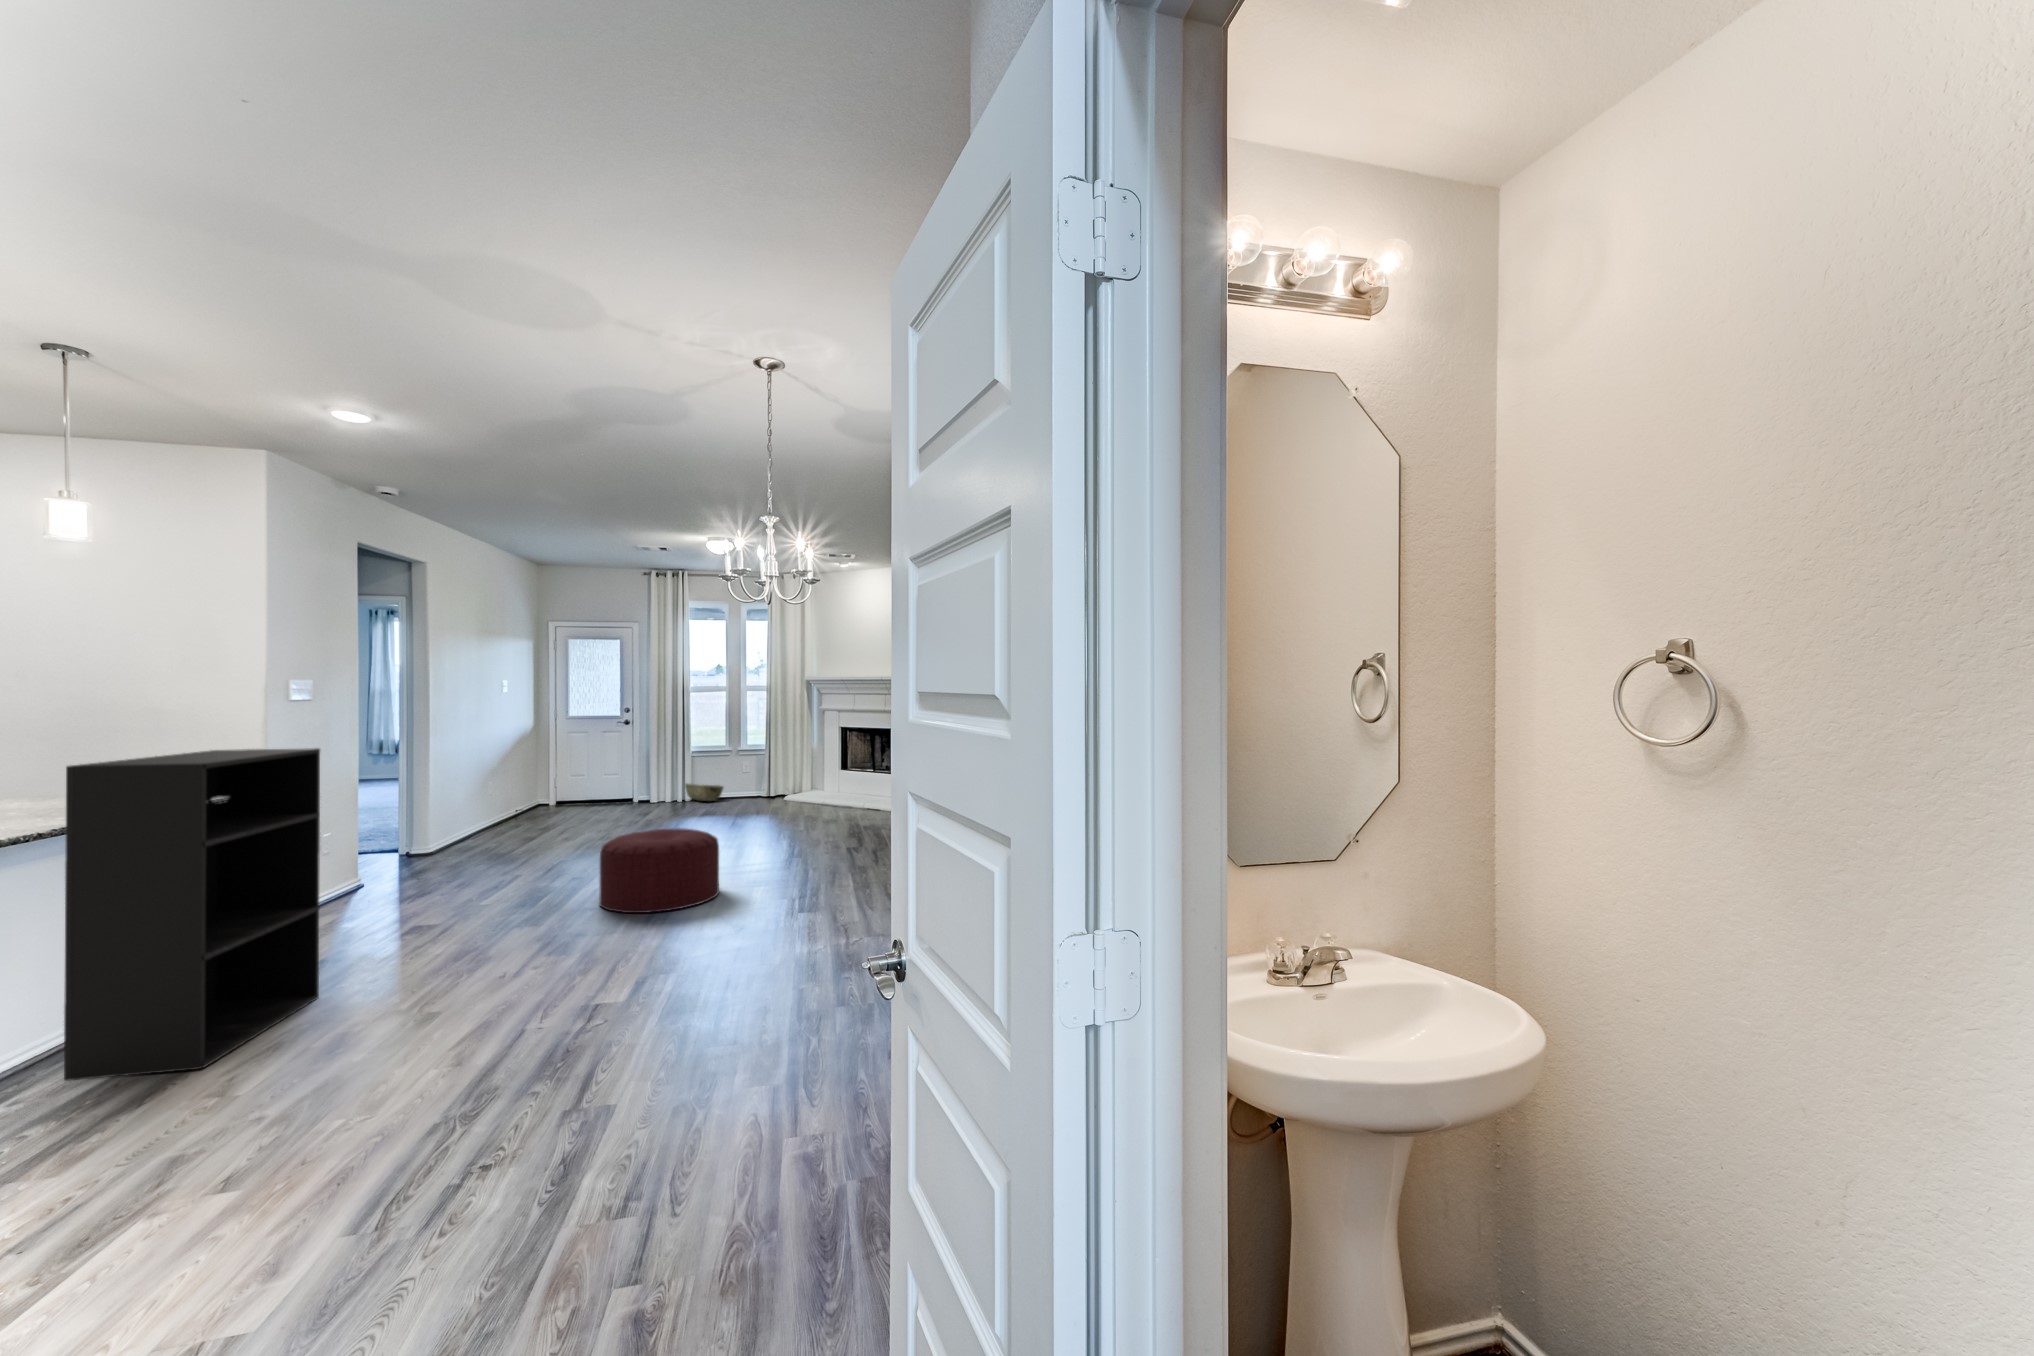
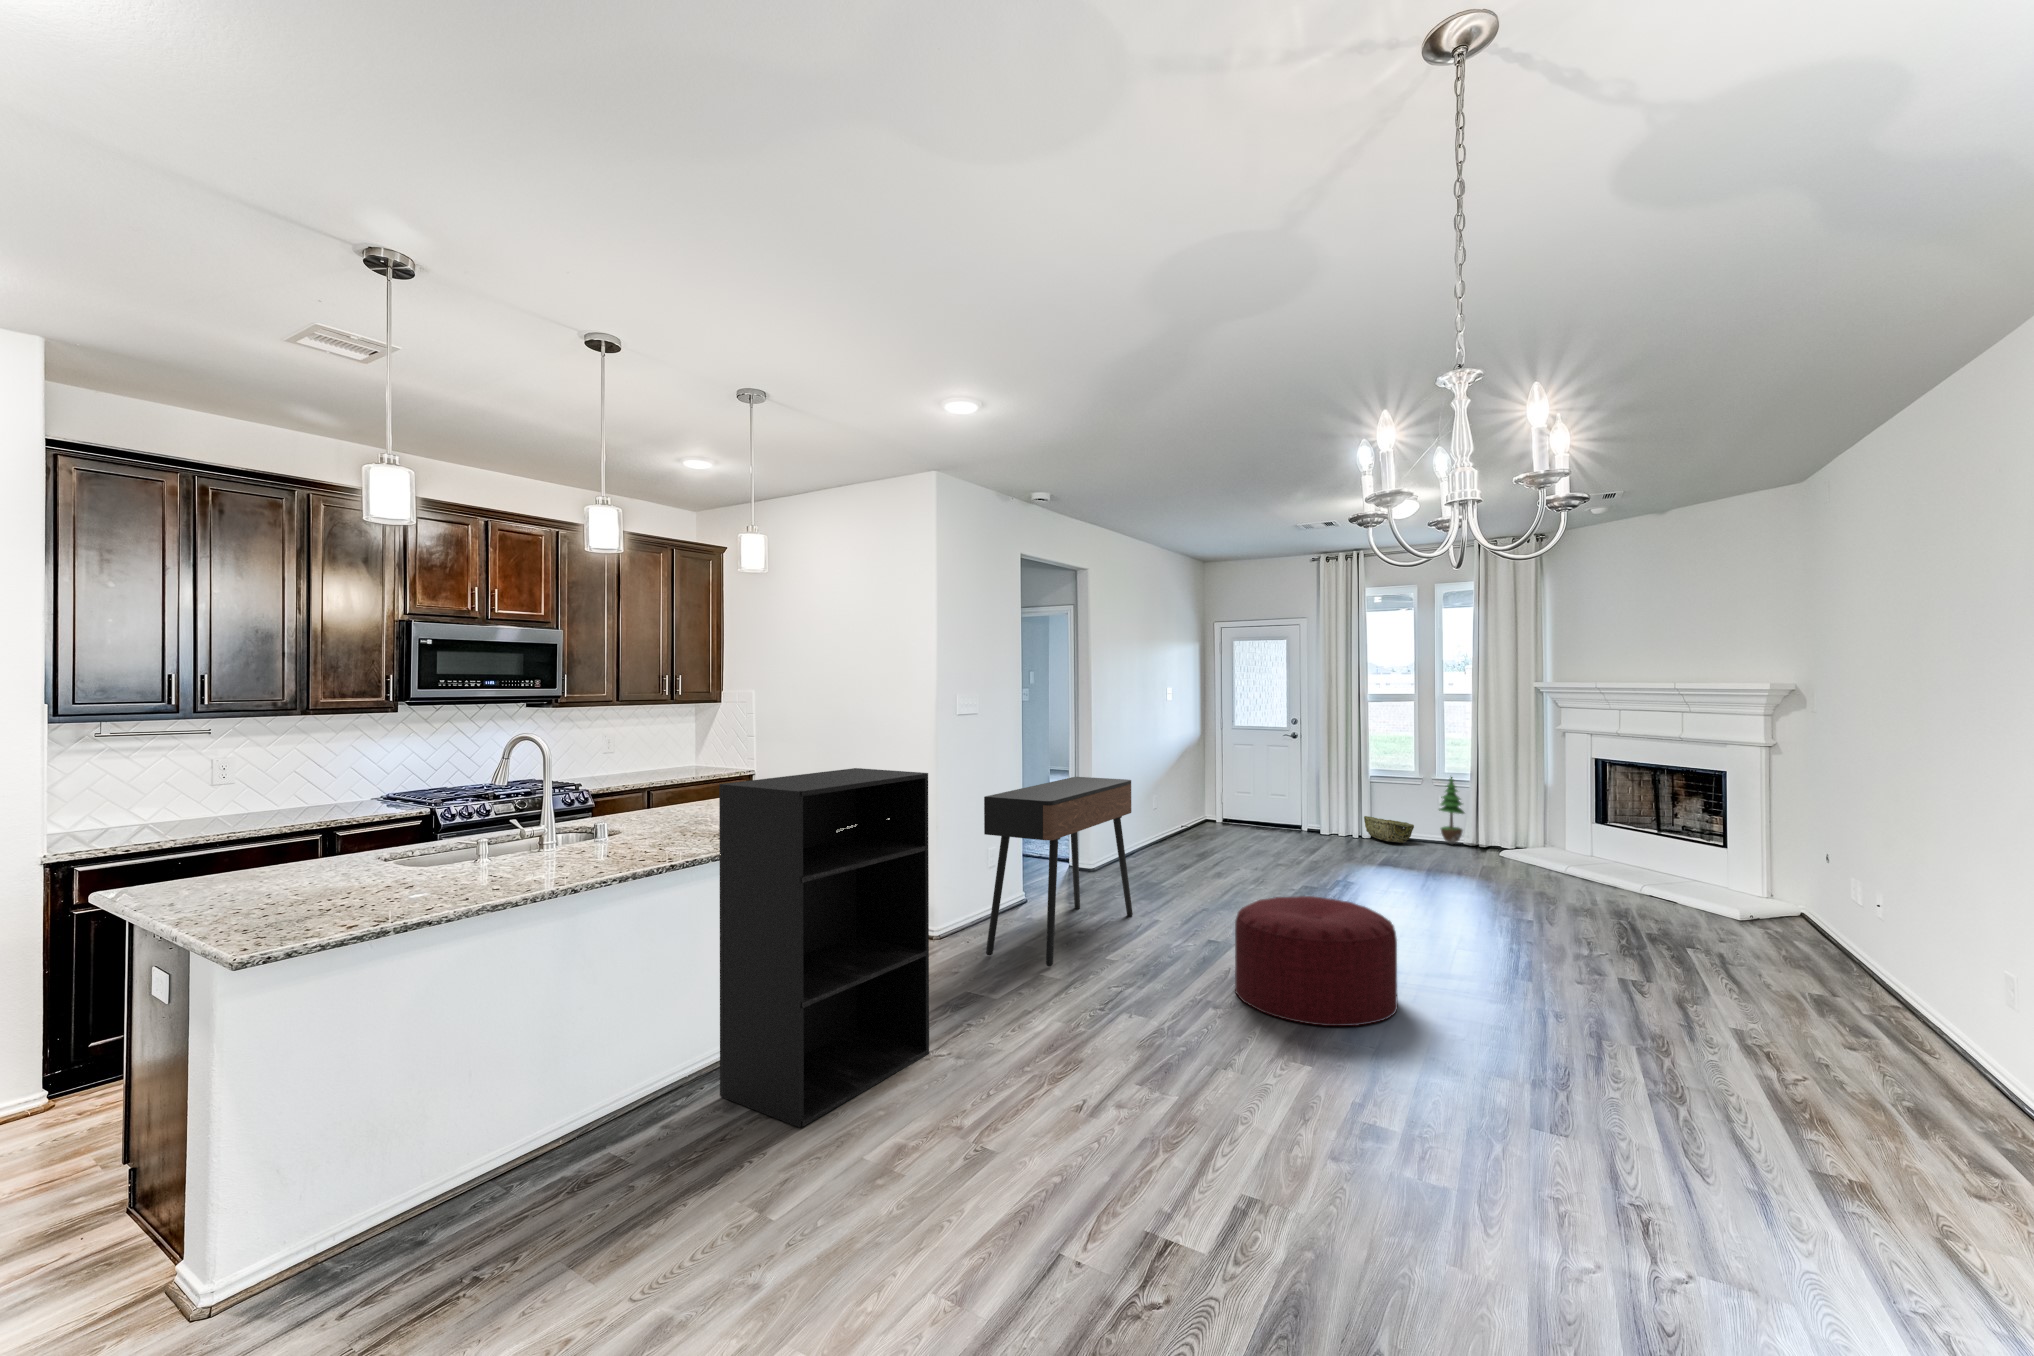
potted tree: none [741,746,760,799] -> present [1439,777,1464,844]
console table: none [341,759,490,927] -> present [984,777,1133,966]

